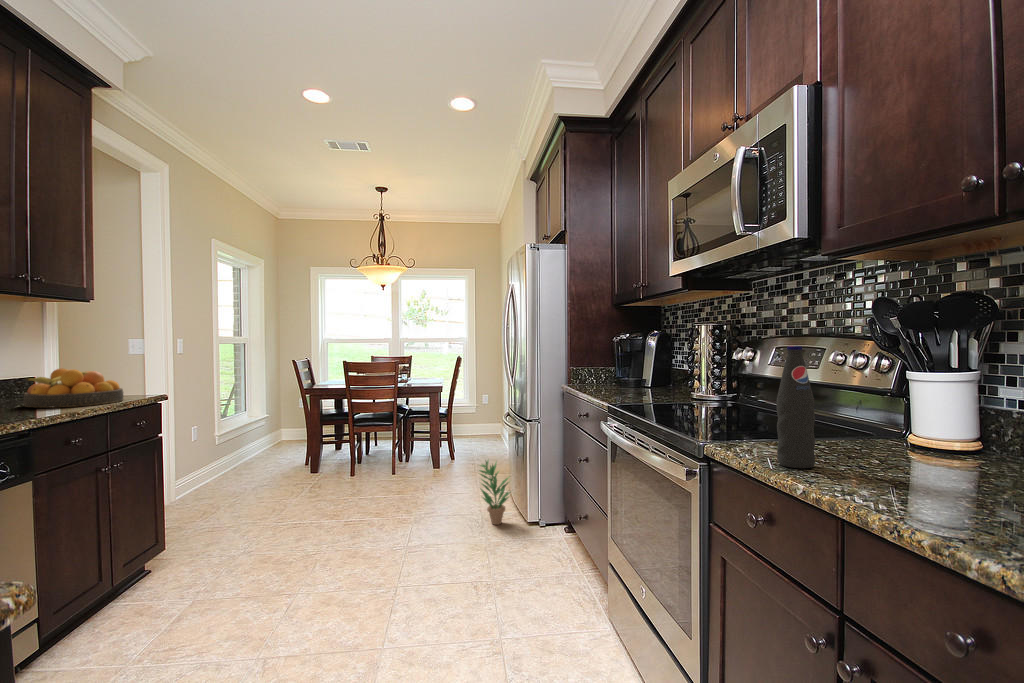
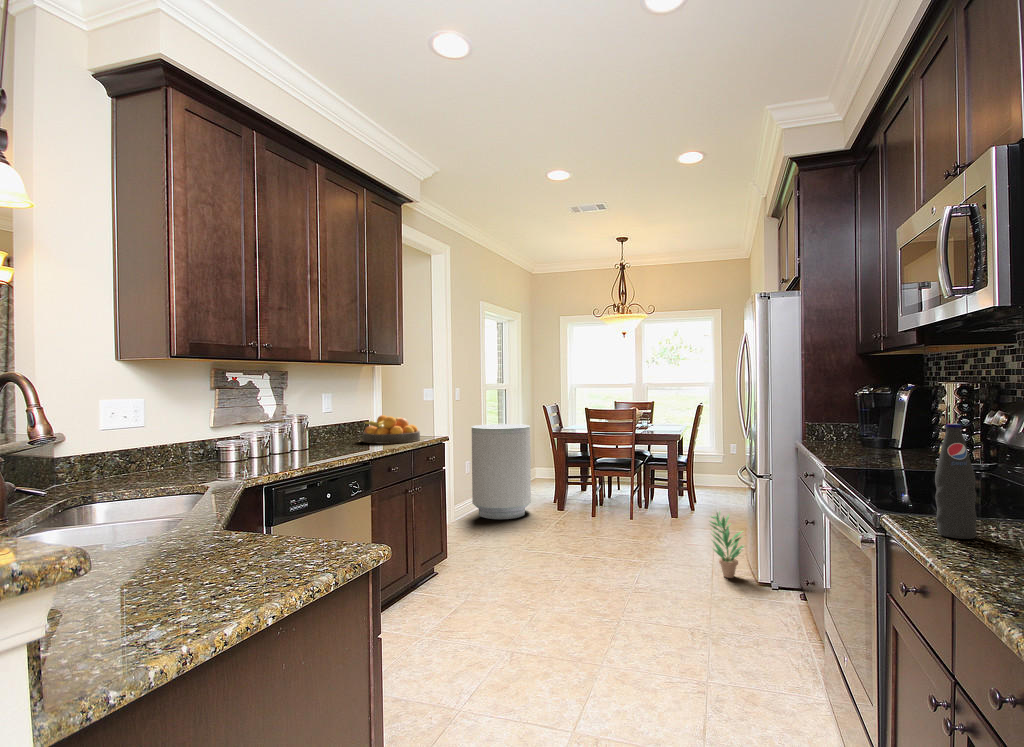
trash can: none [203,381,279,492] -> present [472,424,531,519]

